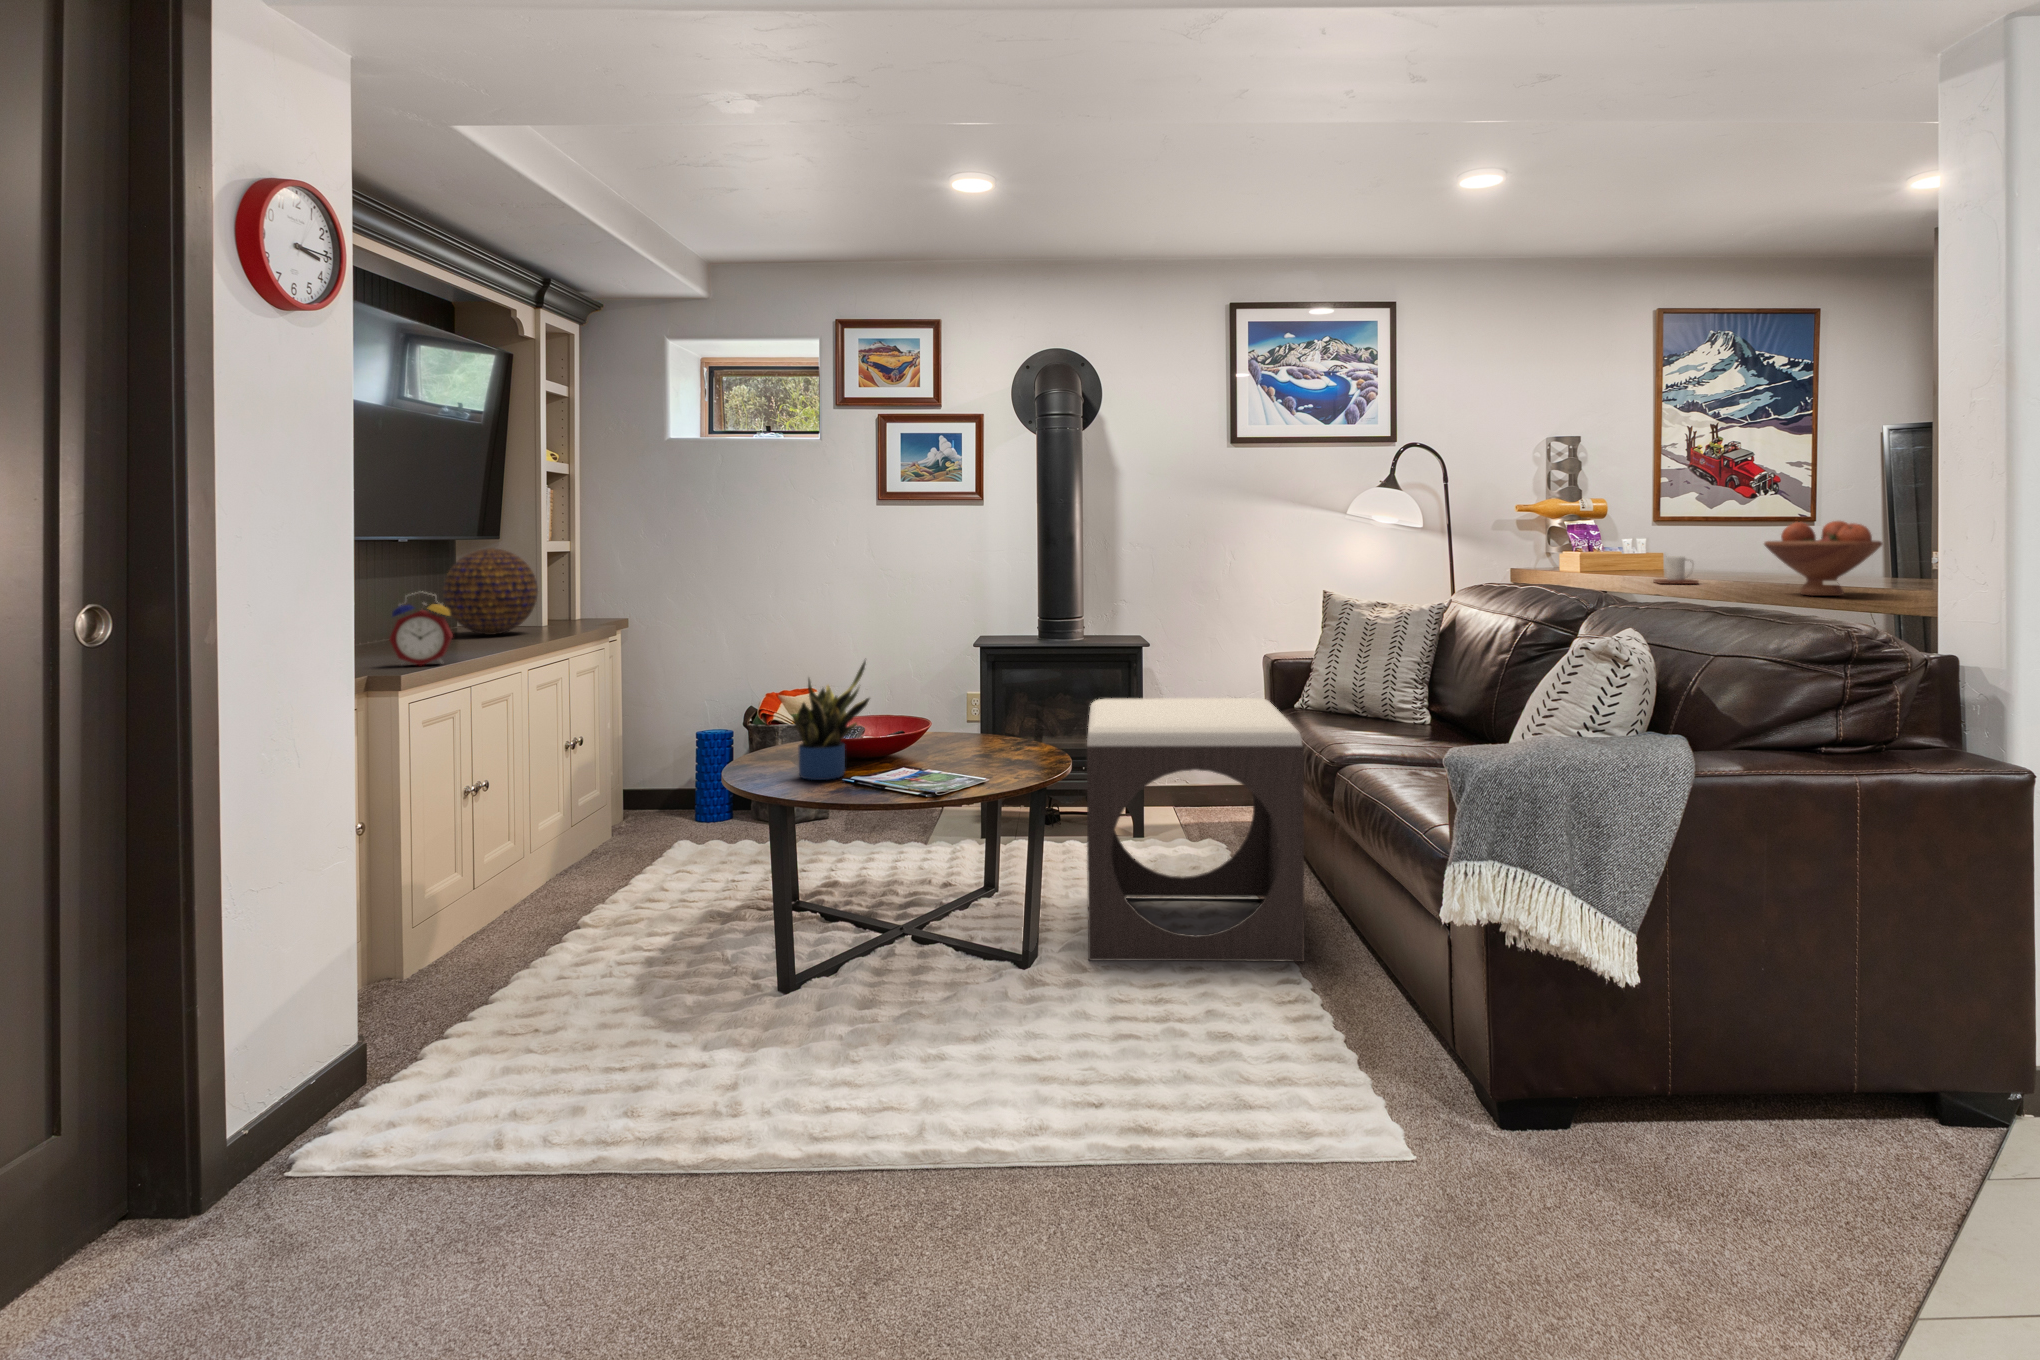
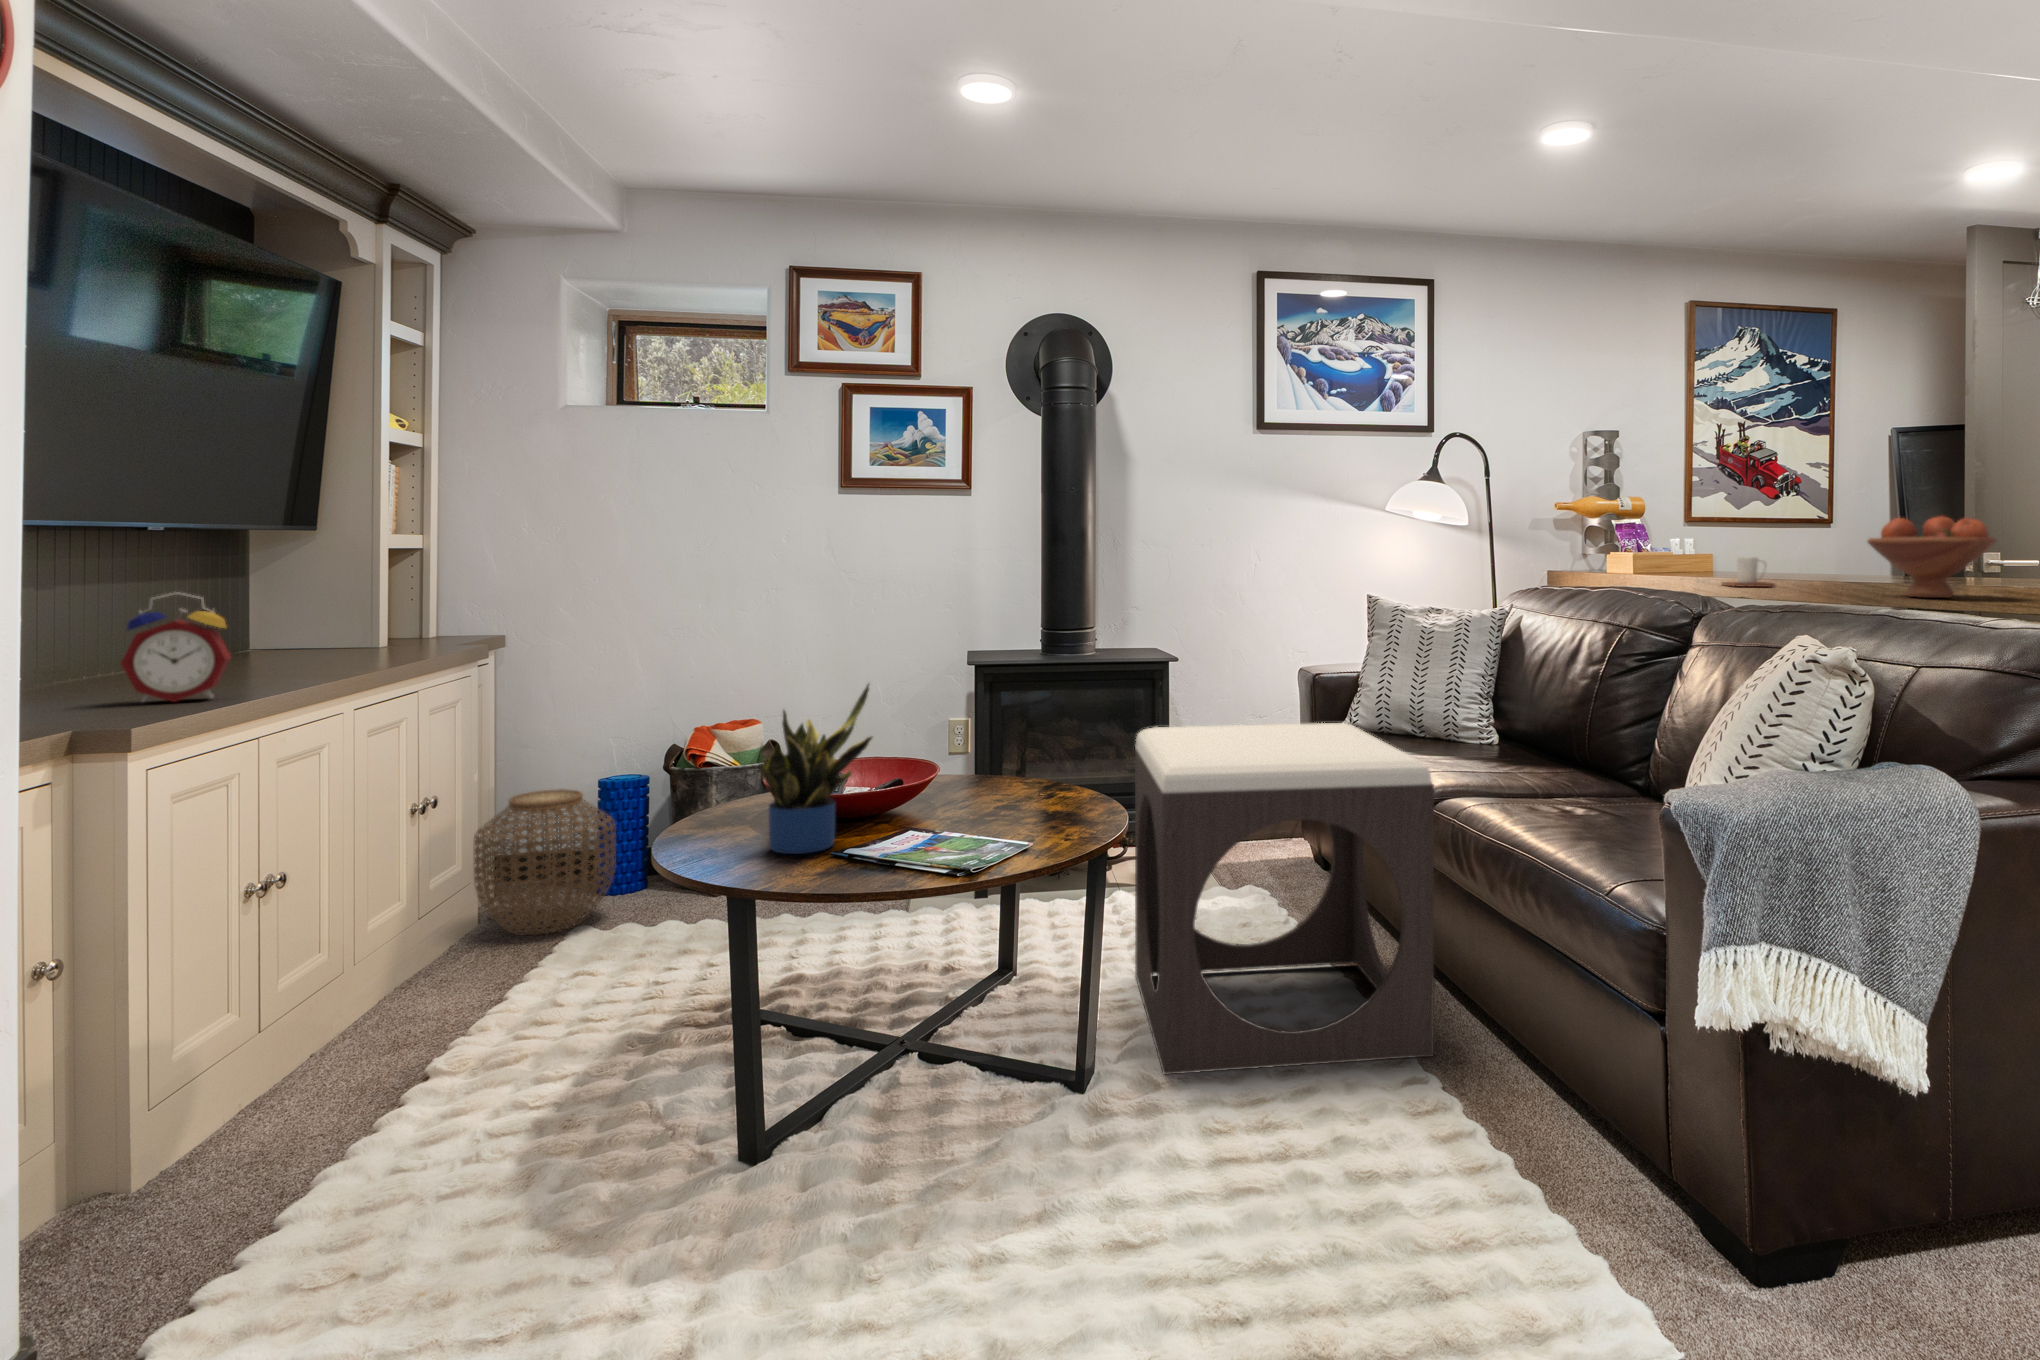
decorative orb: present [443,548,538,635] -> none [231,538,376,655]
woven basket: none [607,740,707,849] -> present [474,789,616,935]

